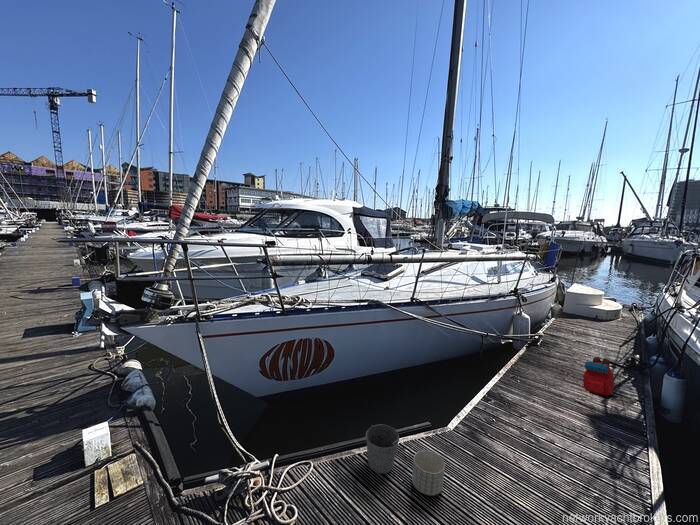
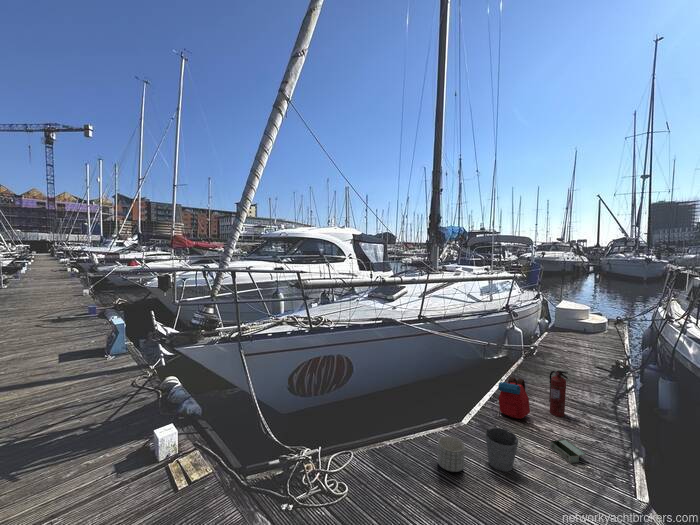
backpack: present [583,357,614,395] -> present [498,377,530,419]
fire extinguisher: none [551,373,577,424] -> present [549,370,568,417]
bucket: present [366,424,399,474] -> present [485,428,518,472]
toolbox: none [548,457,592,489] -> present [550,439,586,463]

